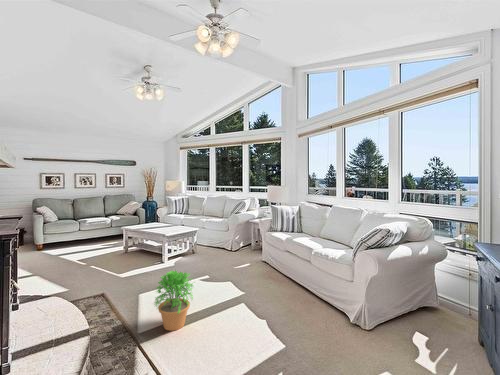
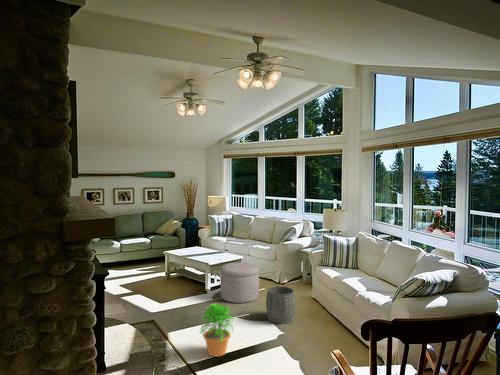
ottoman: none [178,233,215,270] -> present [220,262,259,303]
woven basket: none [224,251,252,287] -> present [266,286,295,324]

